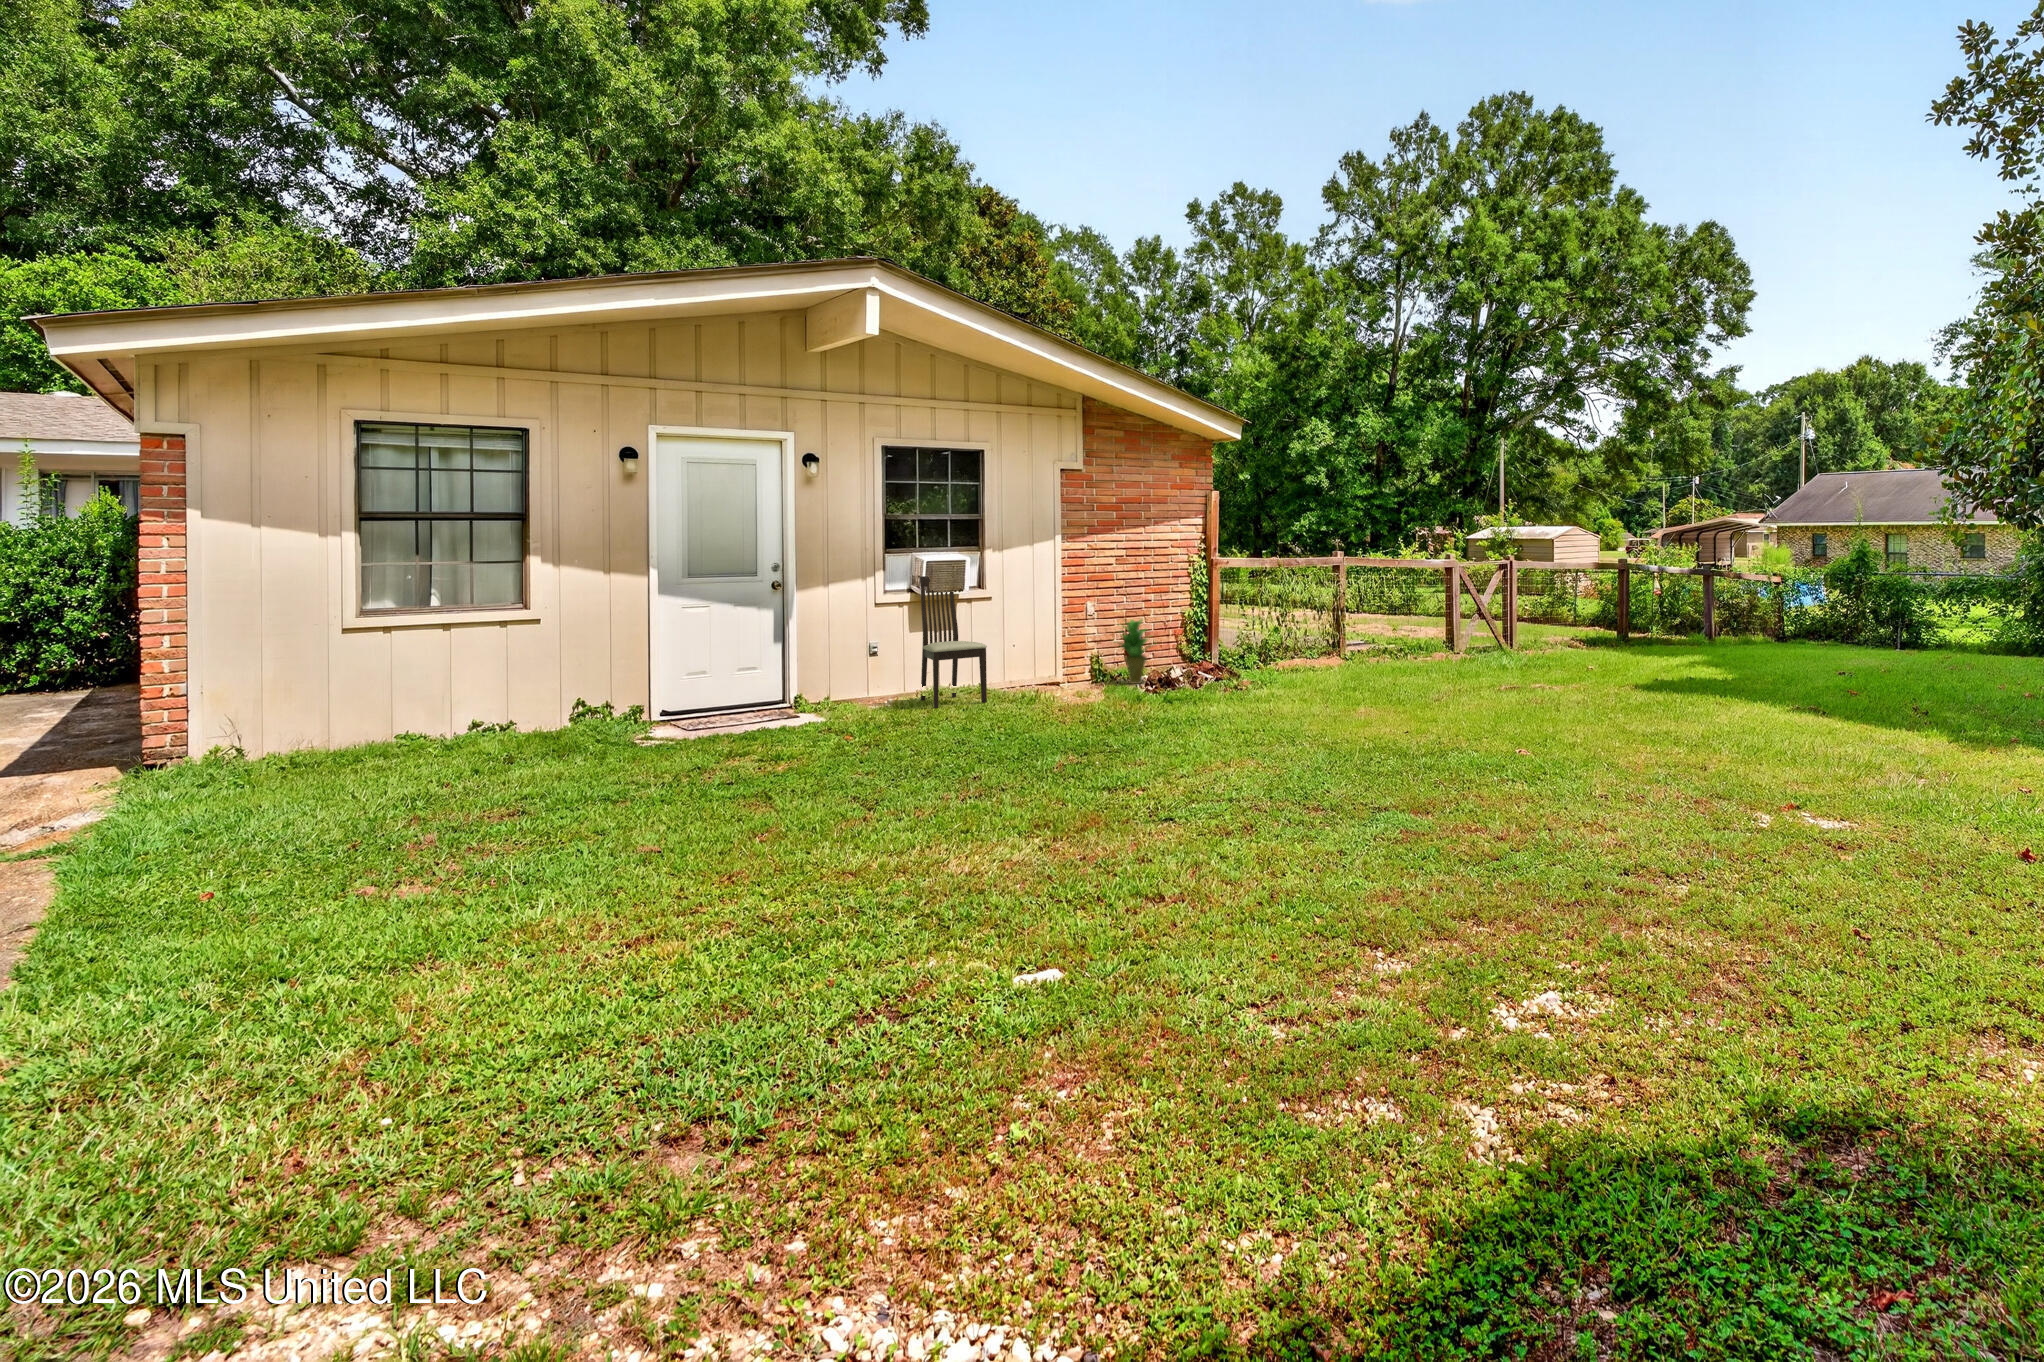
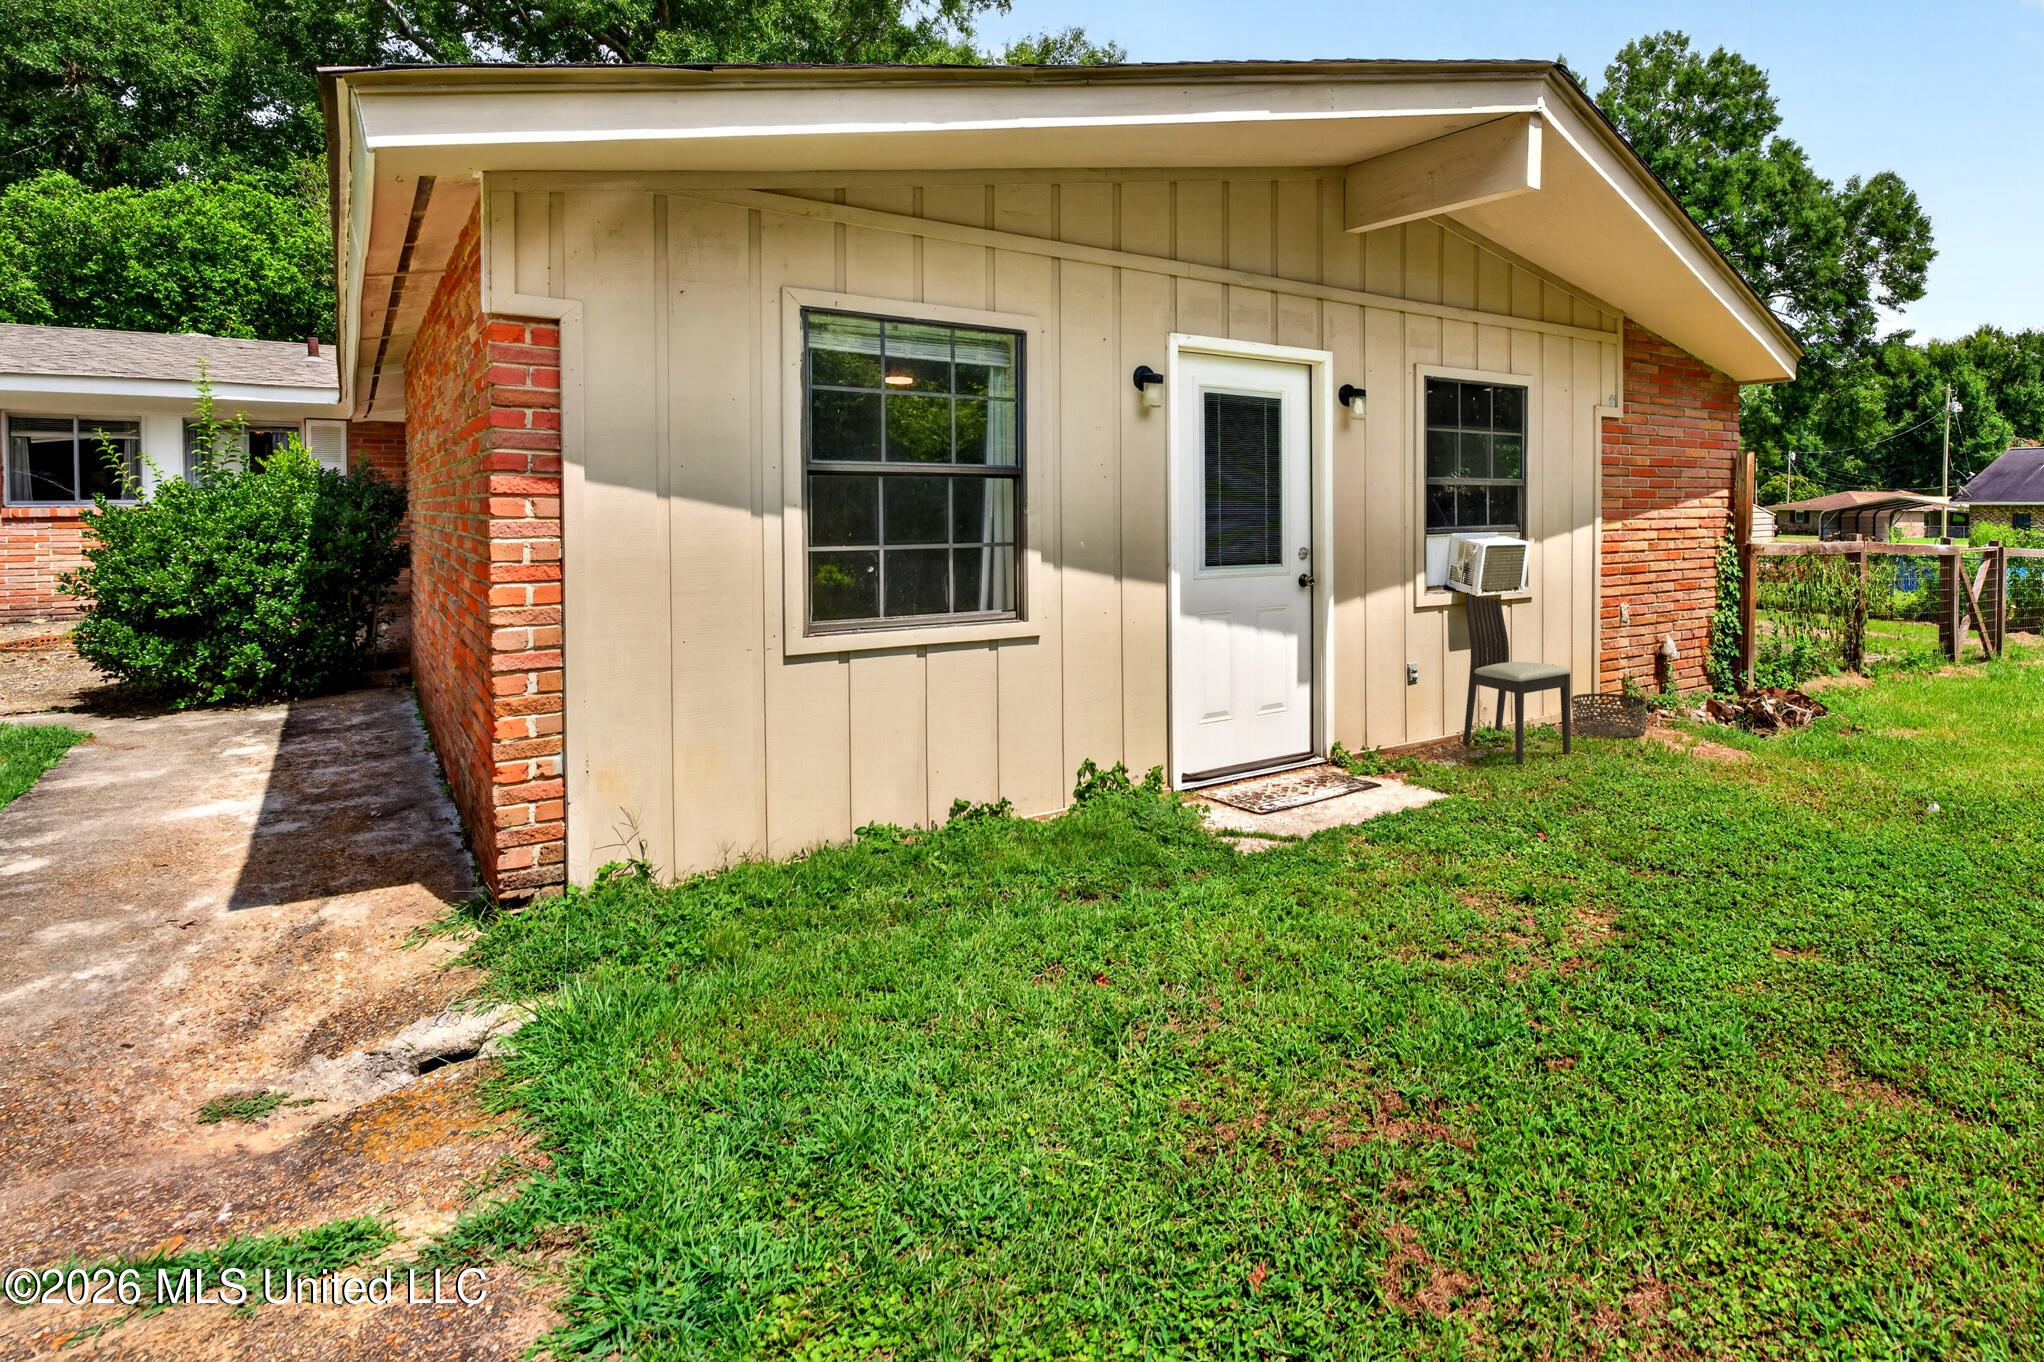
potted plant: present [1120,620,1156,684] -> none [1653,626,1727,717]
basket: none [1023,666,1076,695] -> present [1571,693,1647,737]

